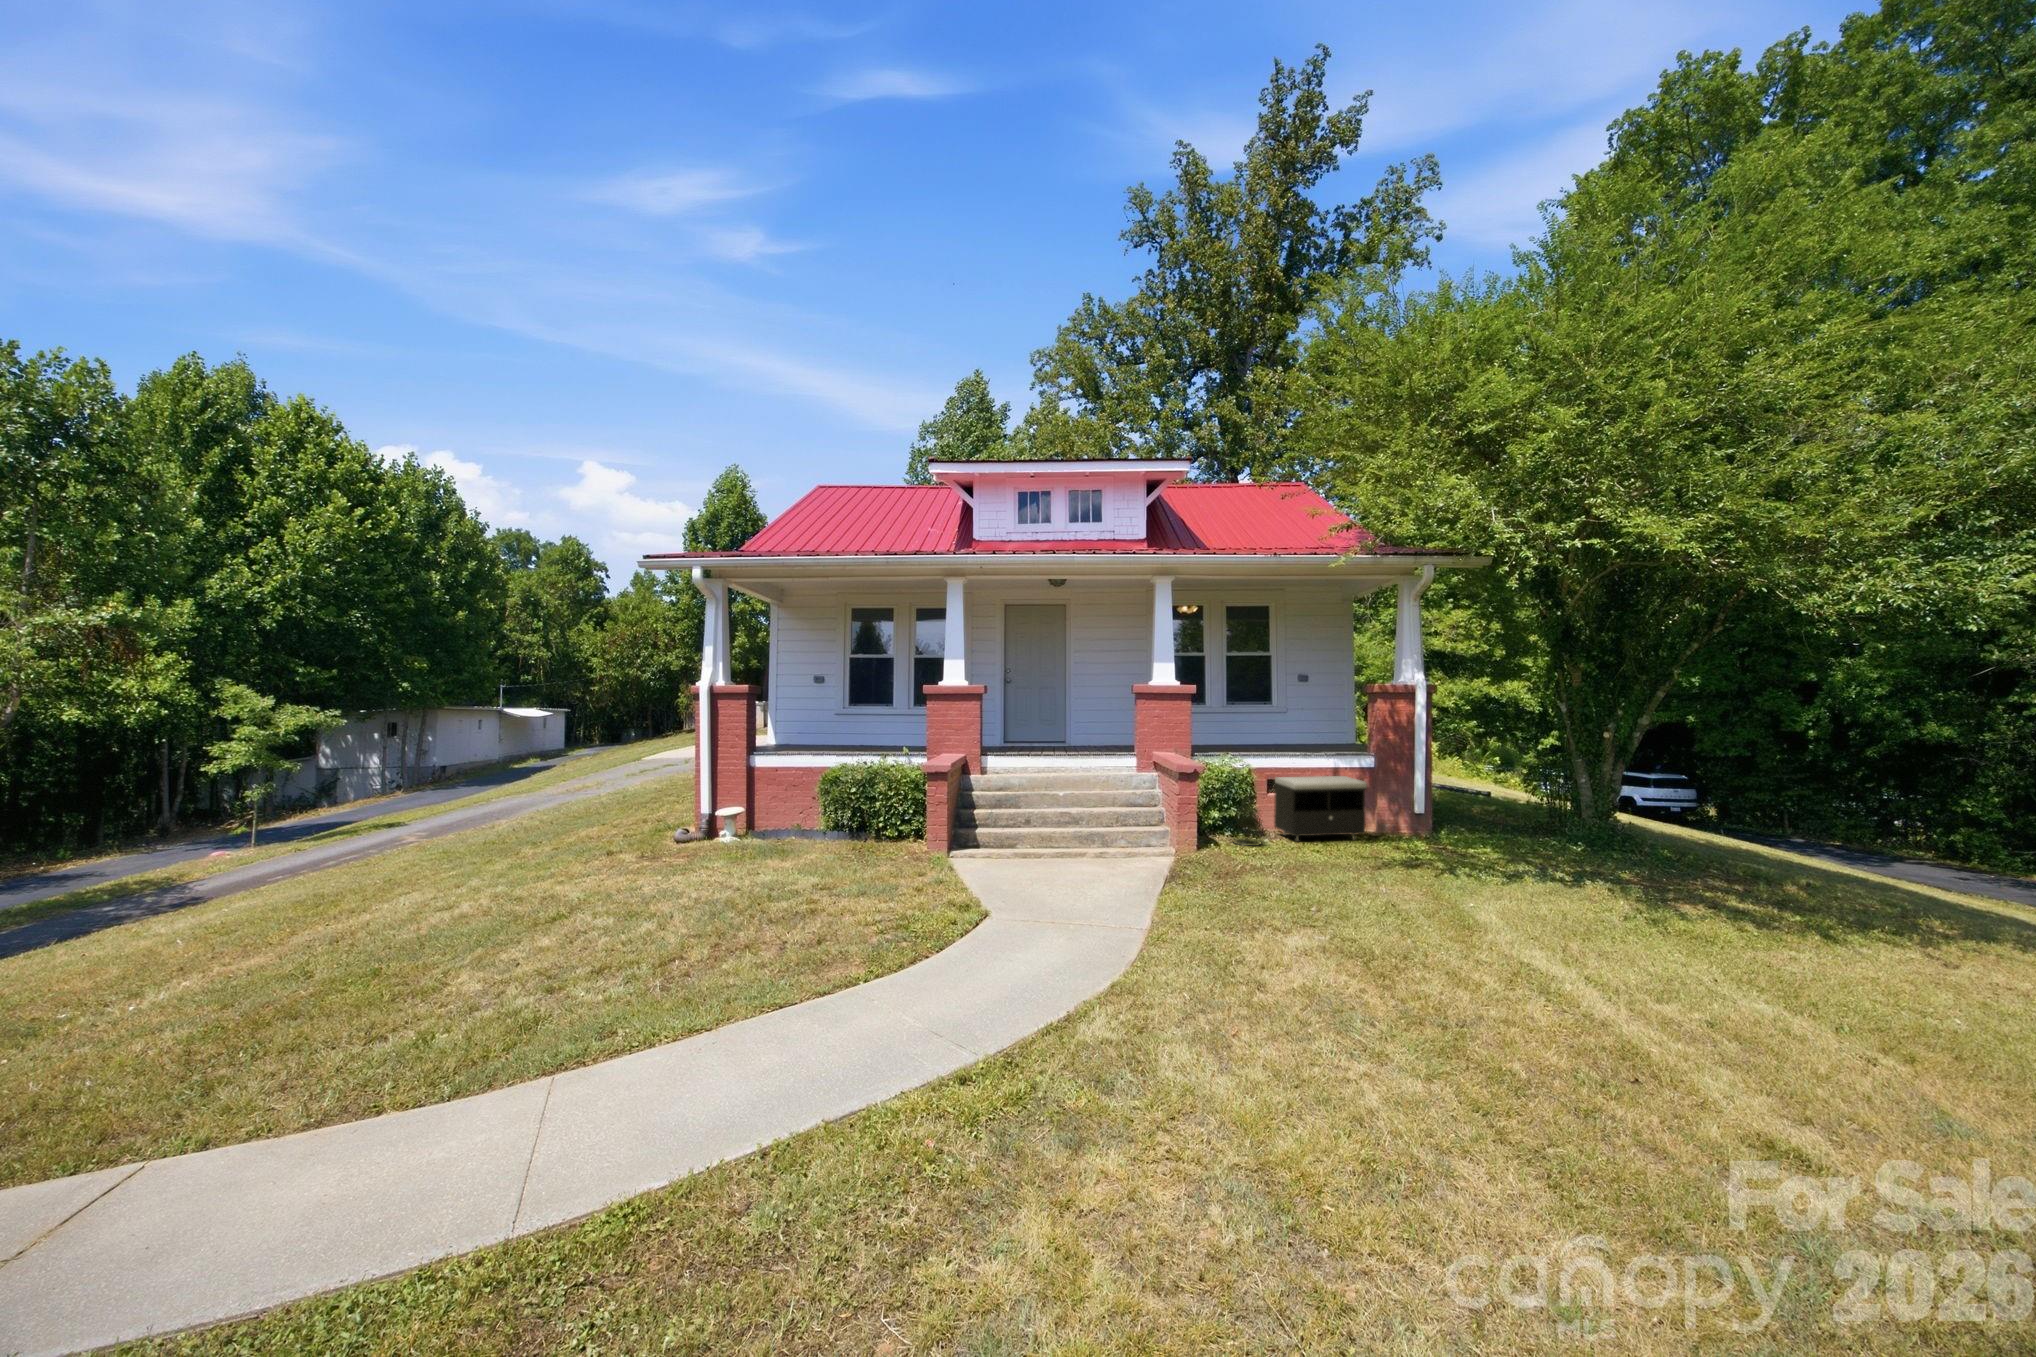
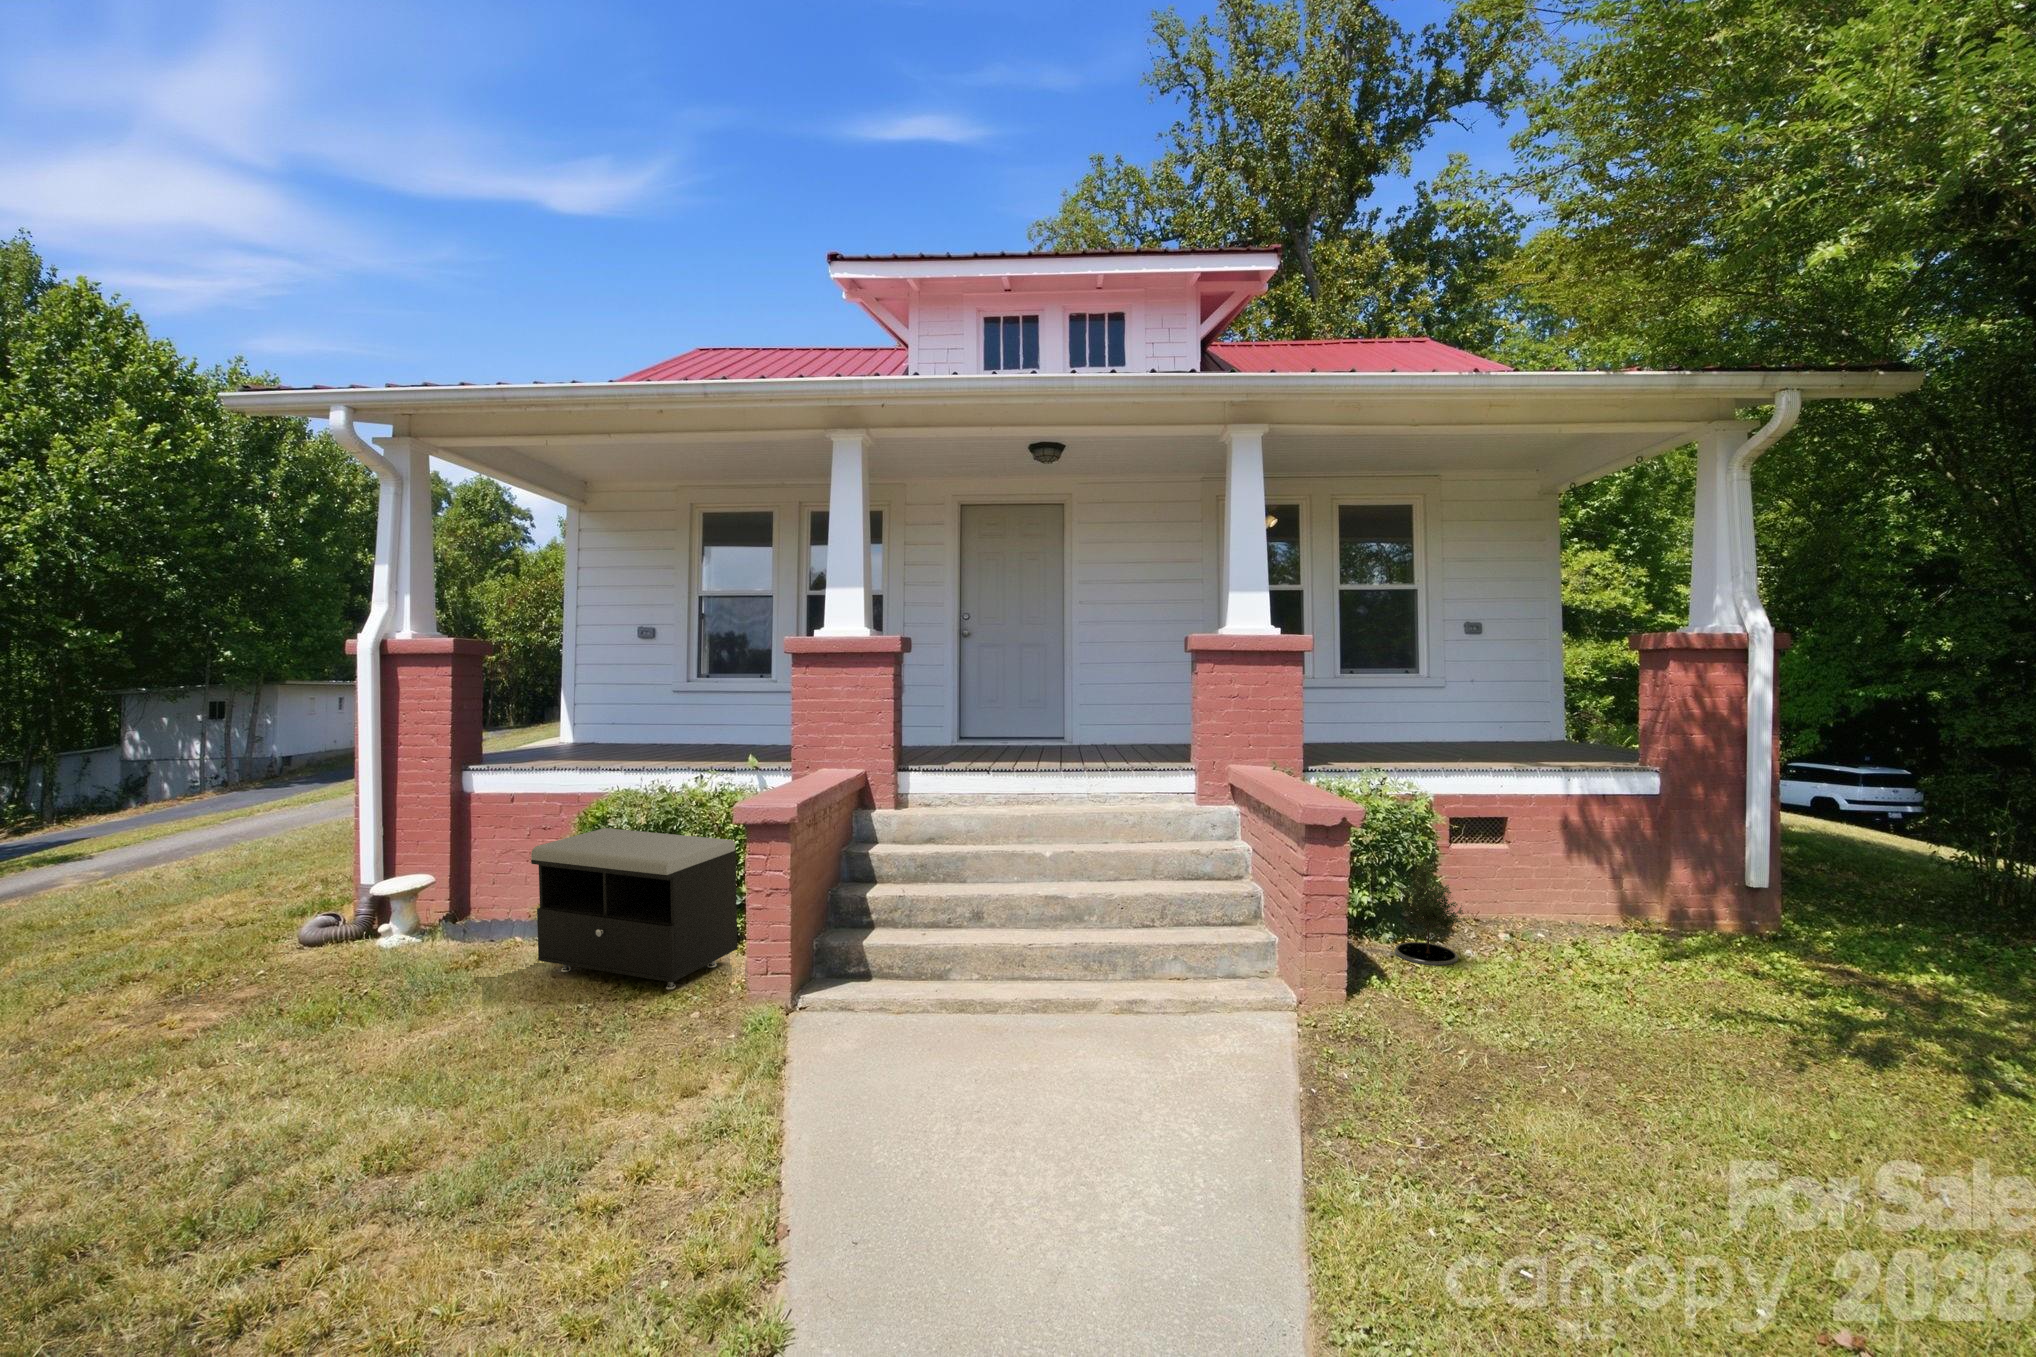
storage bench: present [1274,776,1367,841] -> present [531,828,737,990]

